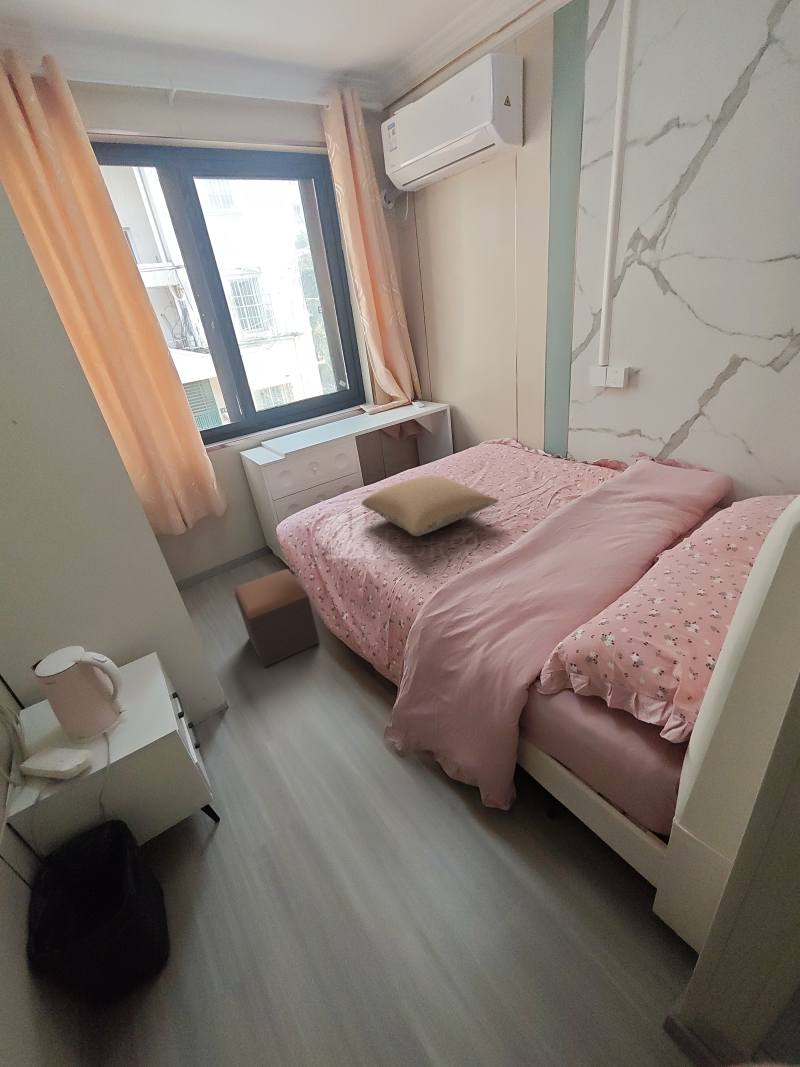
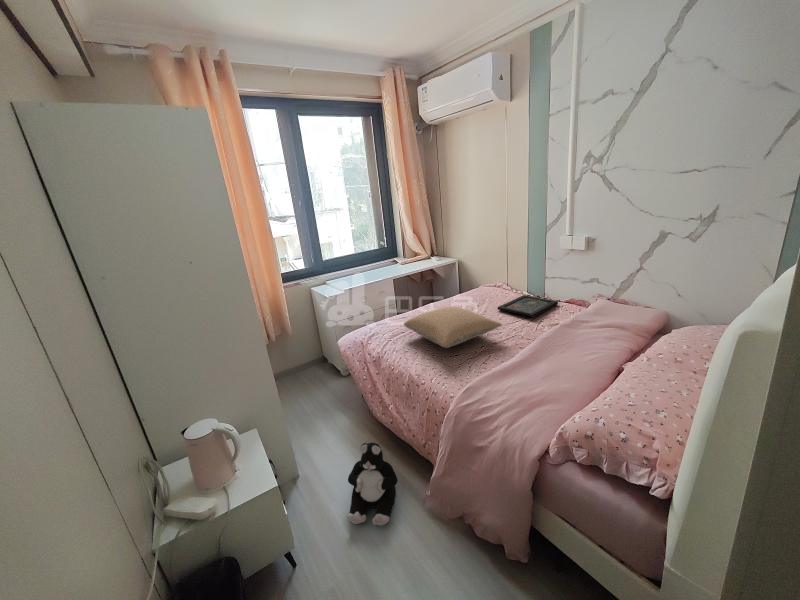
tray: none [498,456,584,487] -> present [498,295,558,317]
footstool: present [235,569,319,667] -> none [307,371,367,445]
plush toy: none [286,666,352,770] -> present [348,443,398,526]

